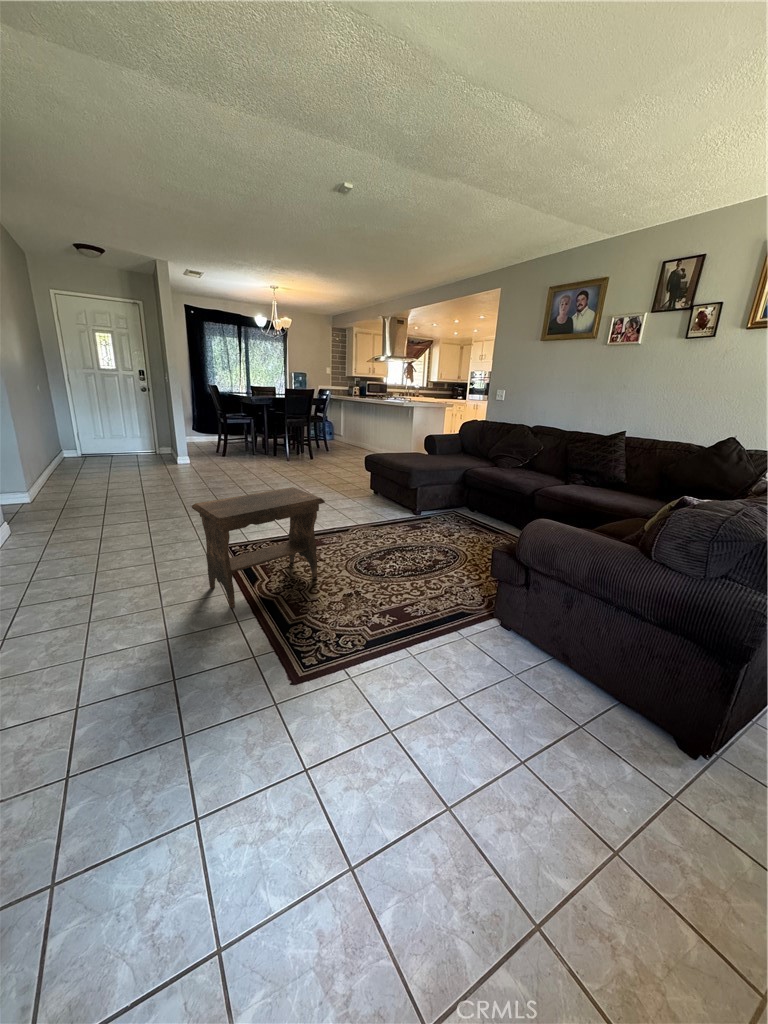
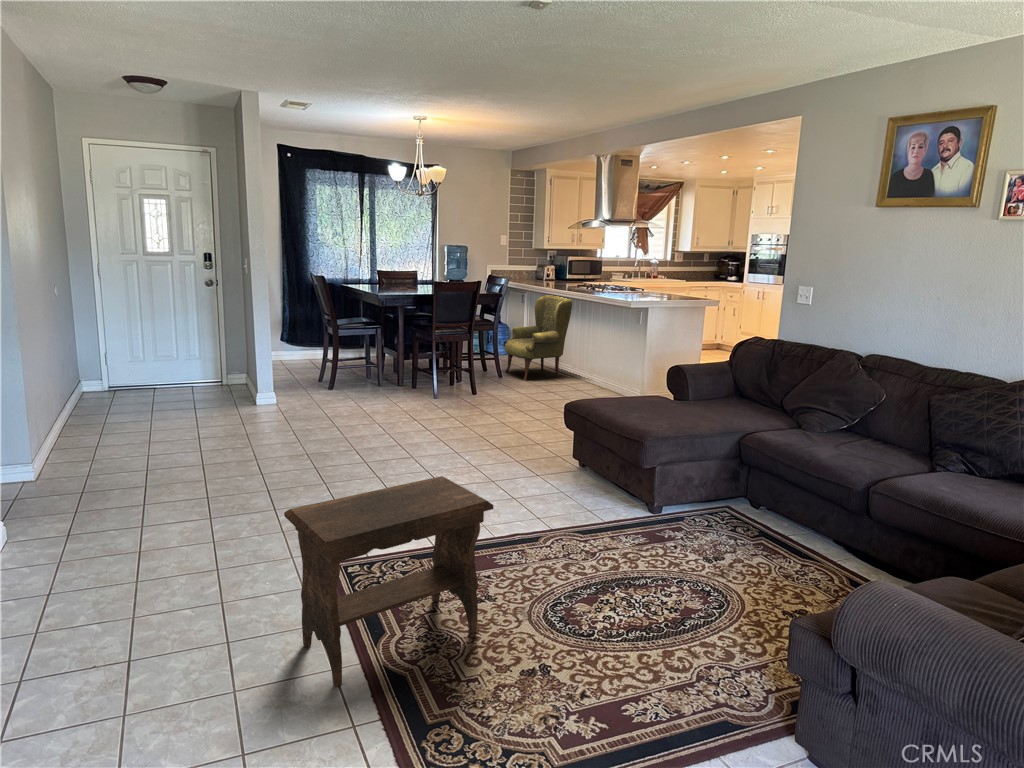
armchair: none [330,402,369,453] -> present [505,295,572,381]

